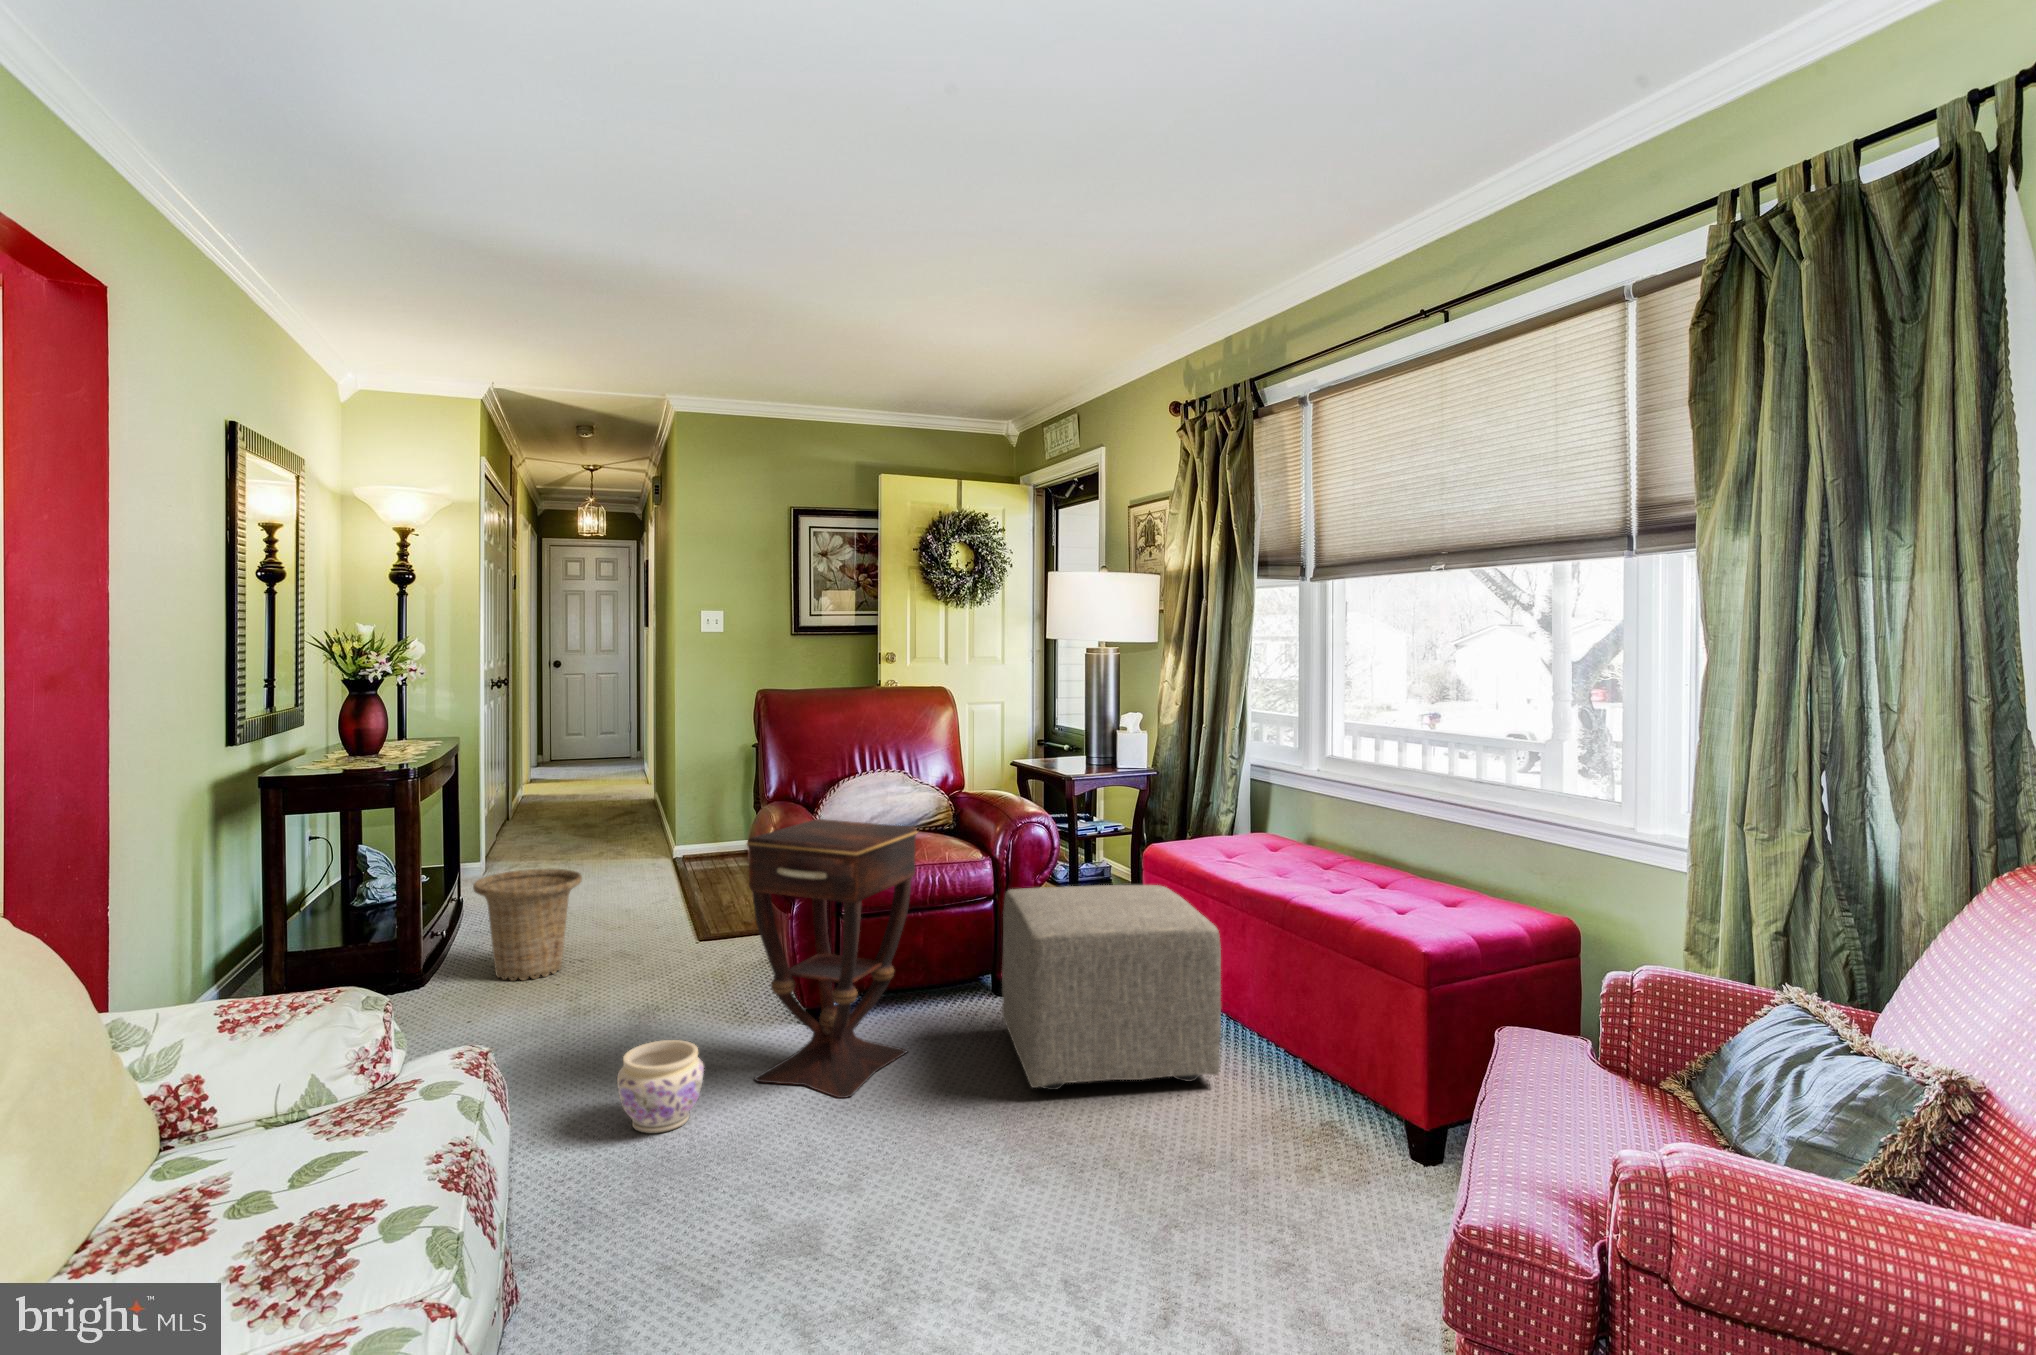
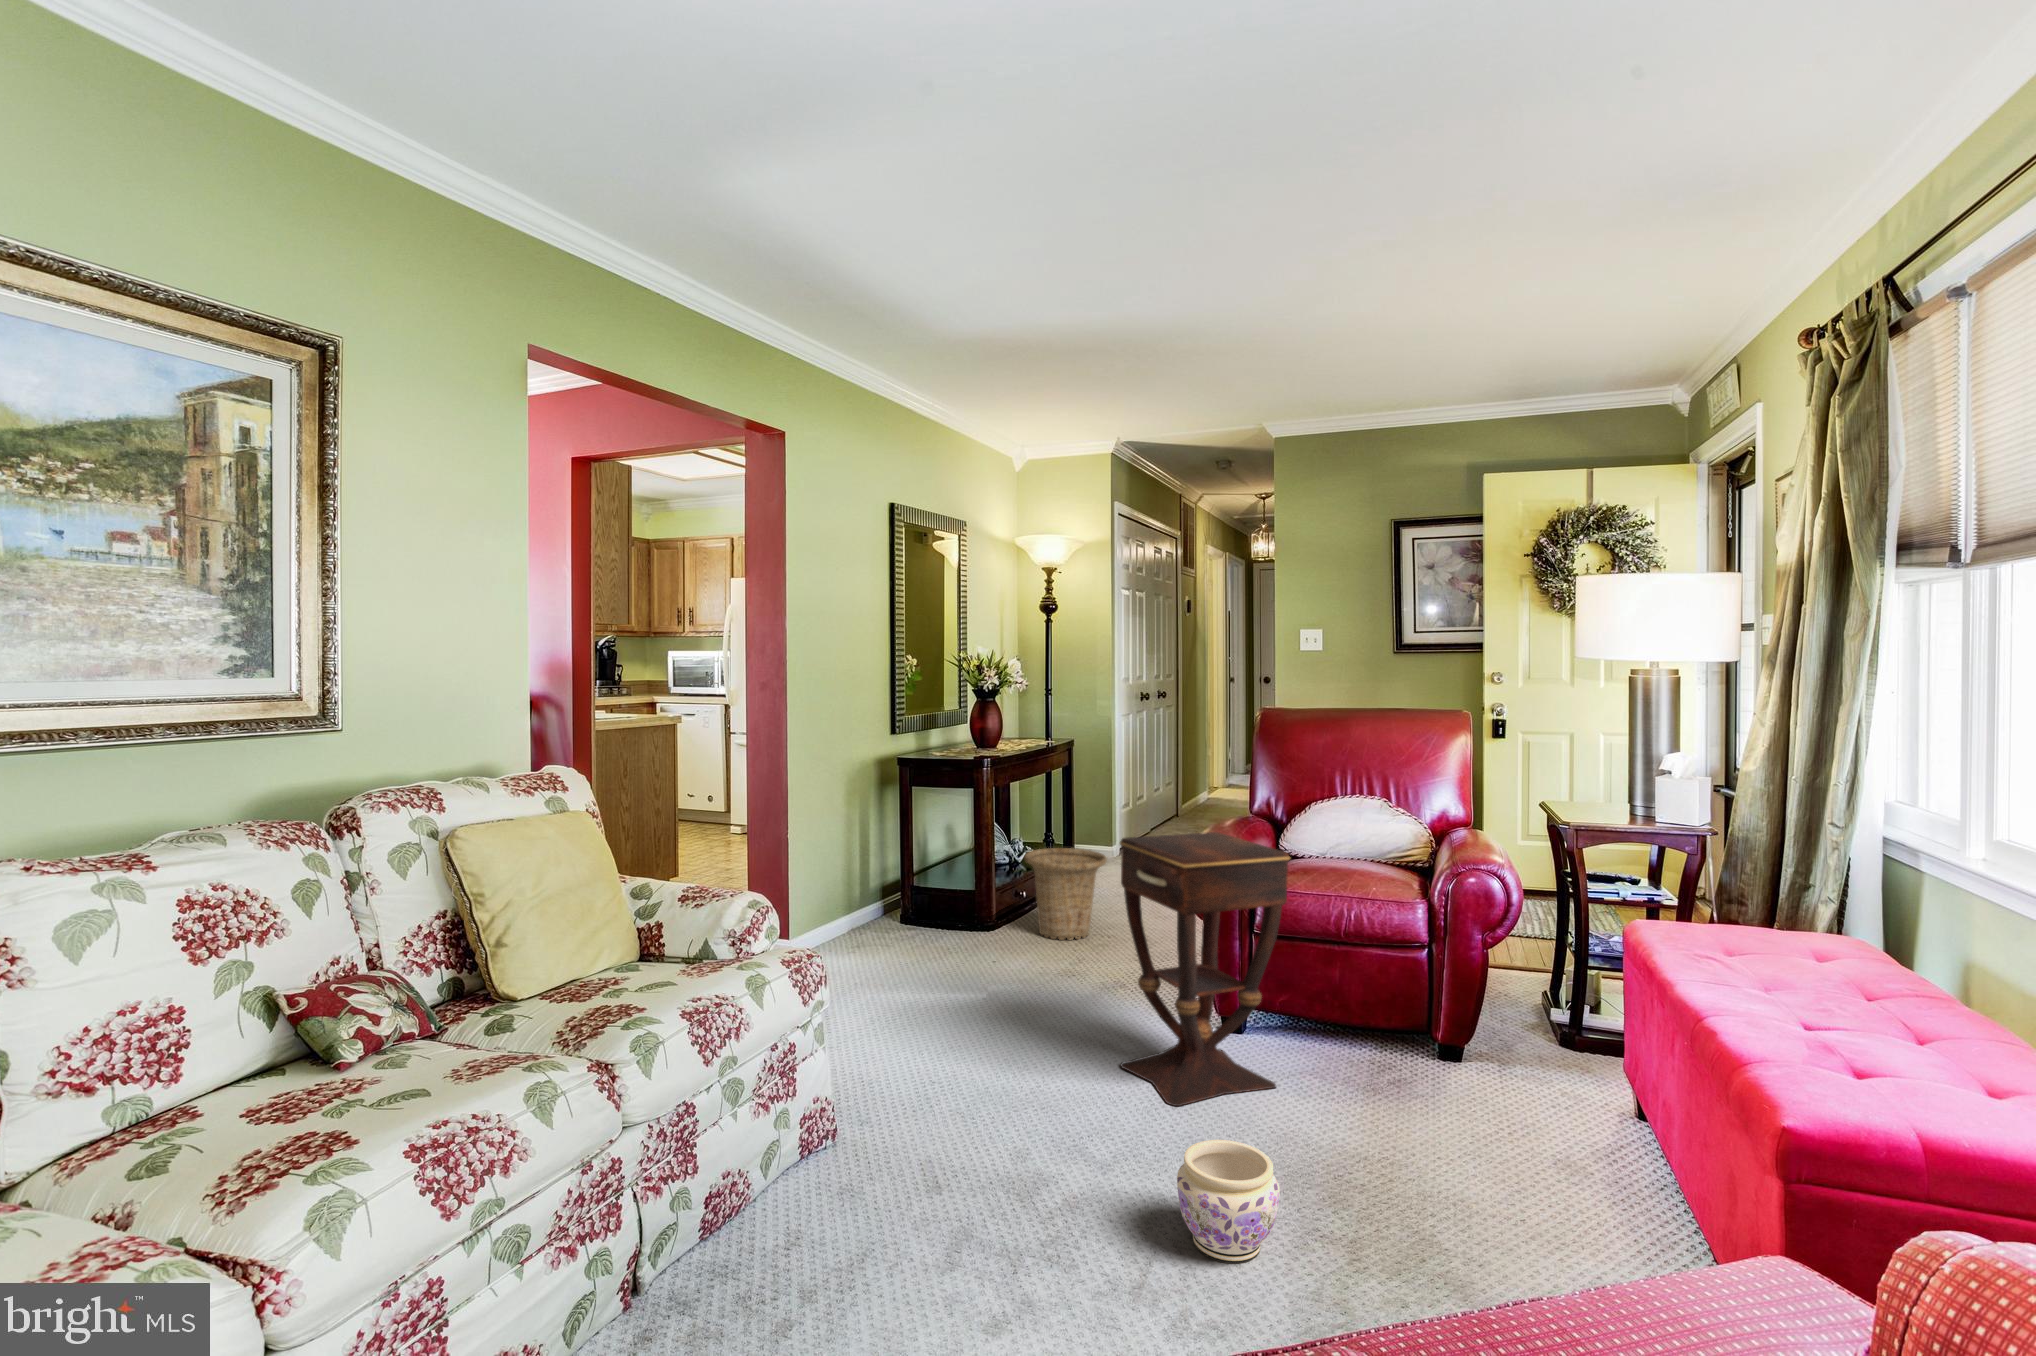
ottoman: present [1002,885,1221,1090] -> none [1341,942,1627,1239]
planter: present [617,1040,704,1134] -> present [1177,1140,1280,1263]

